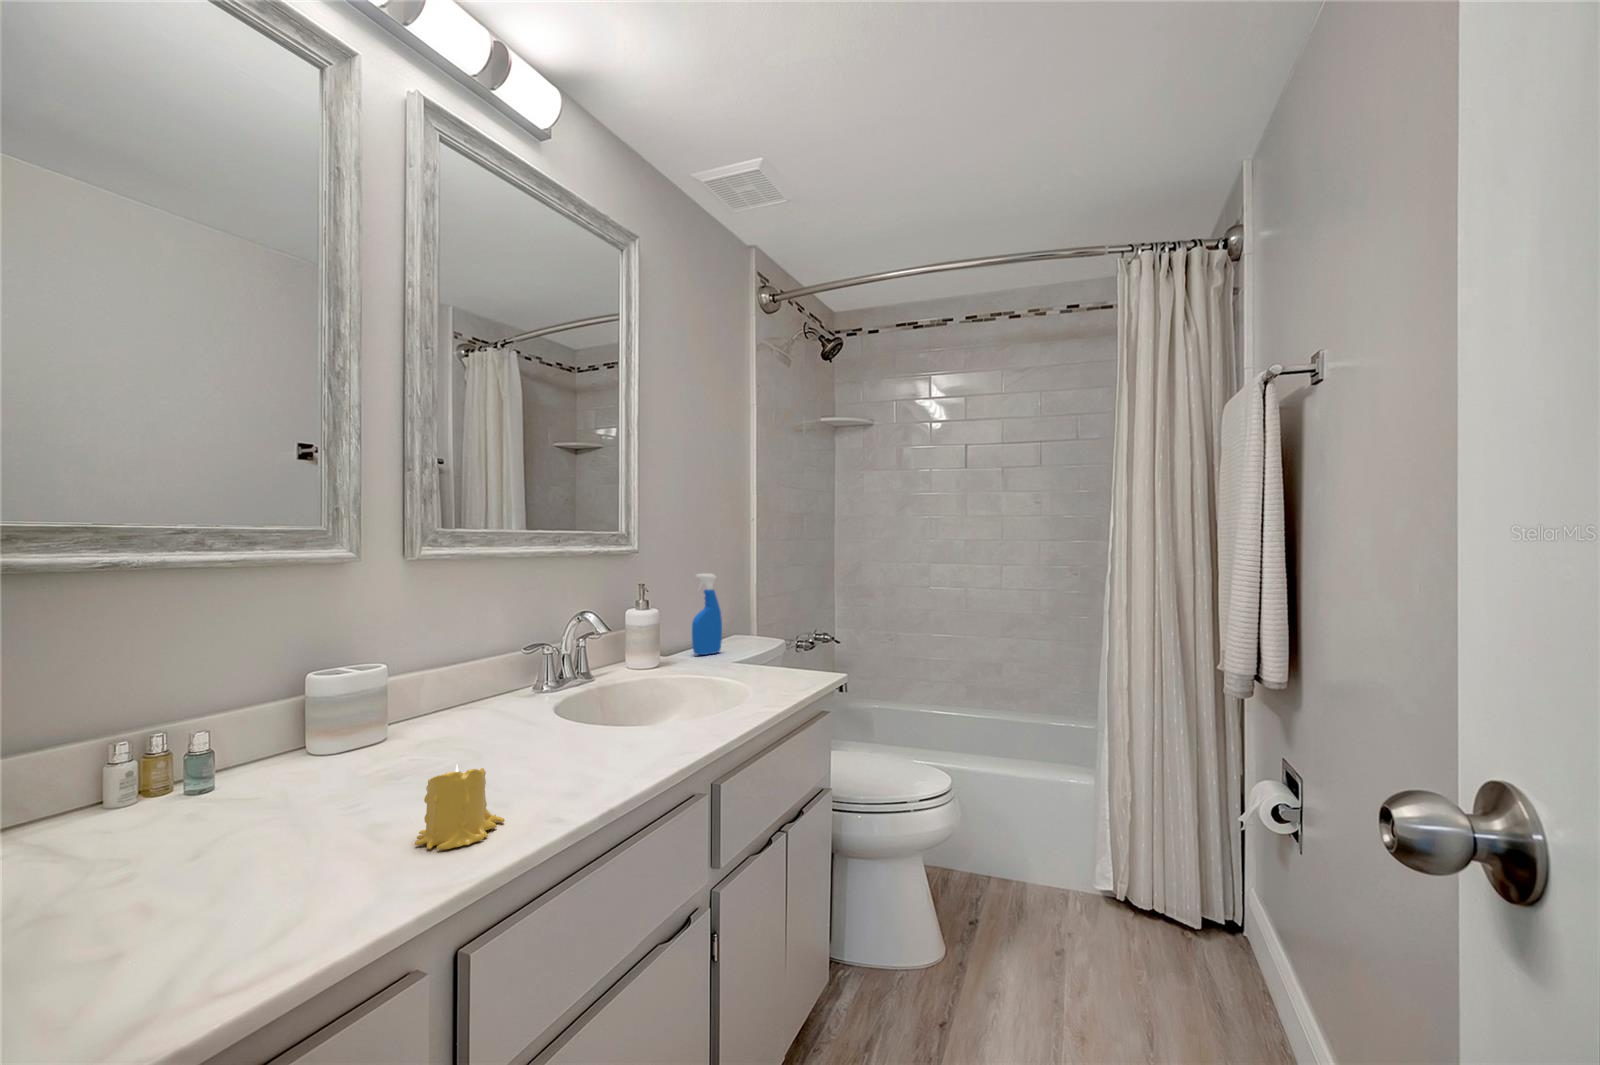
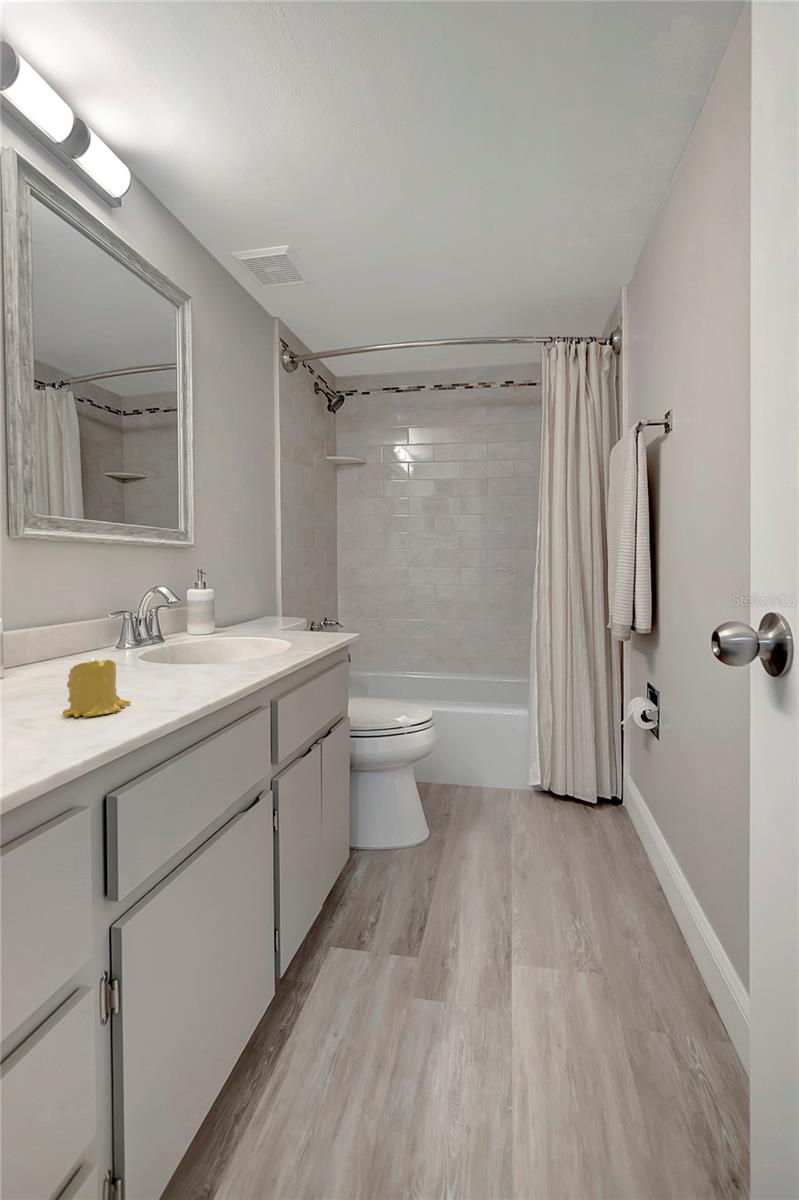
spray bottle: present [692,573,722,655] -> none [239,569,262,631]

